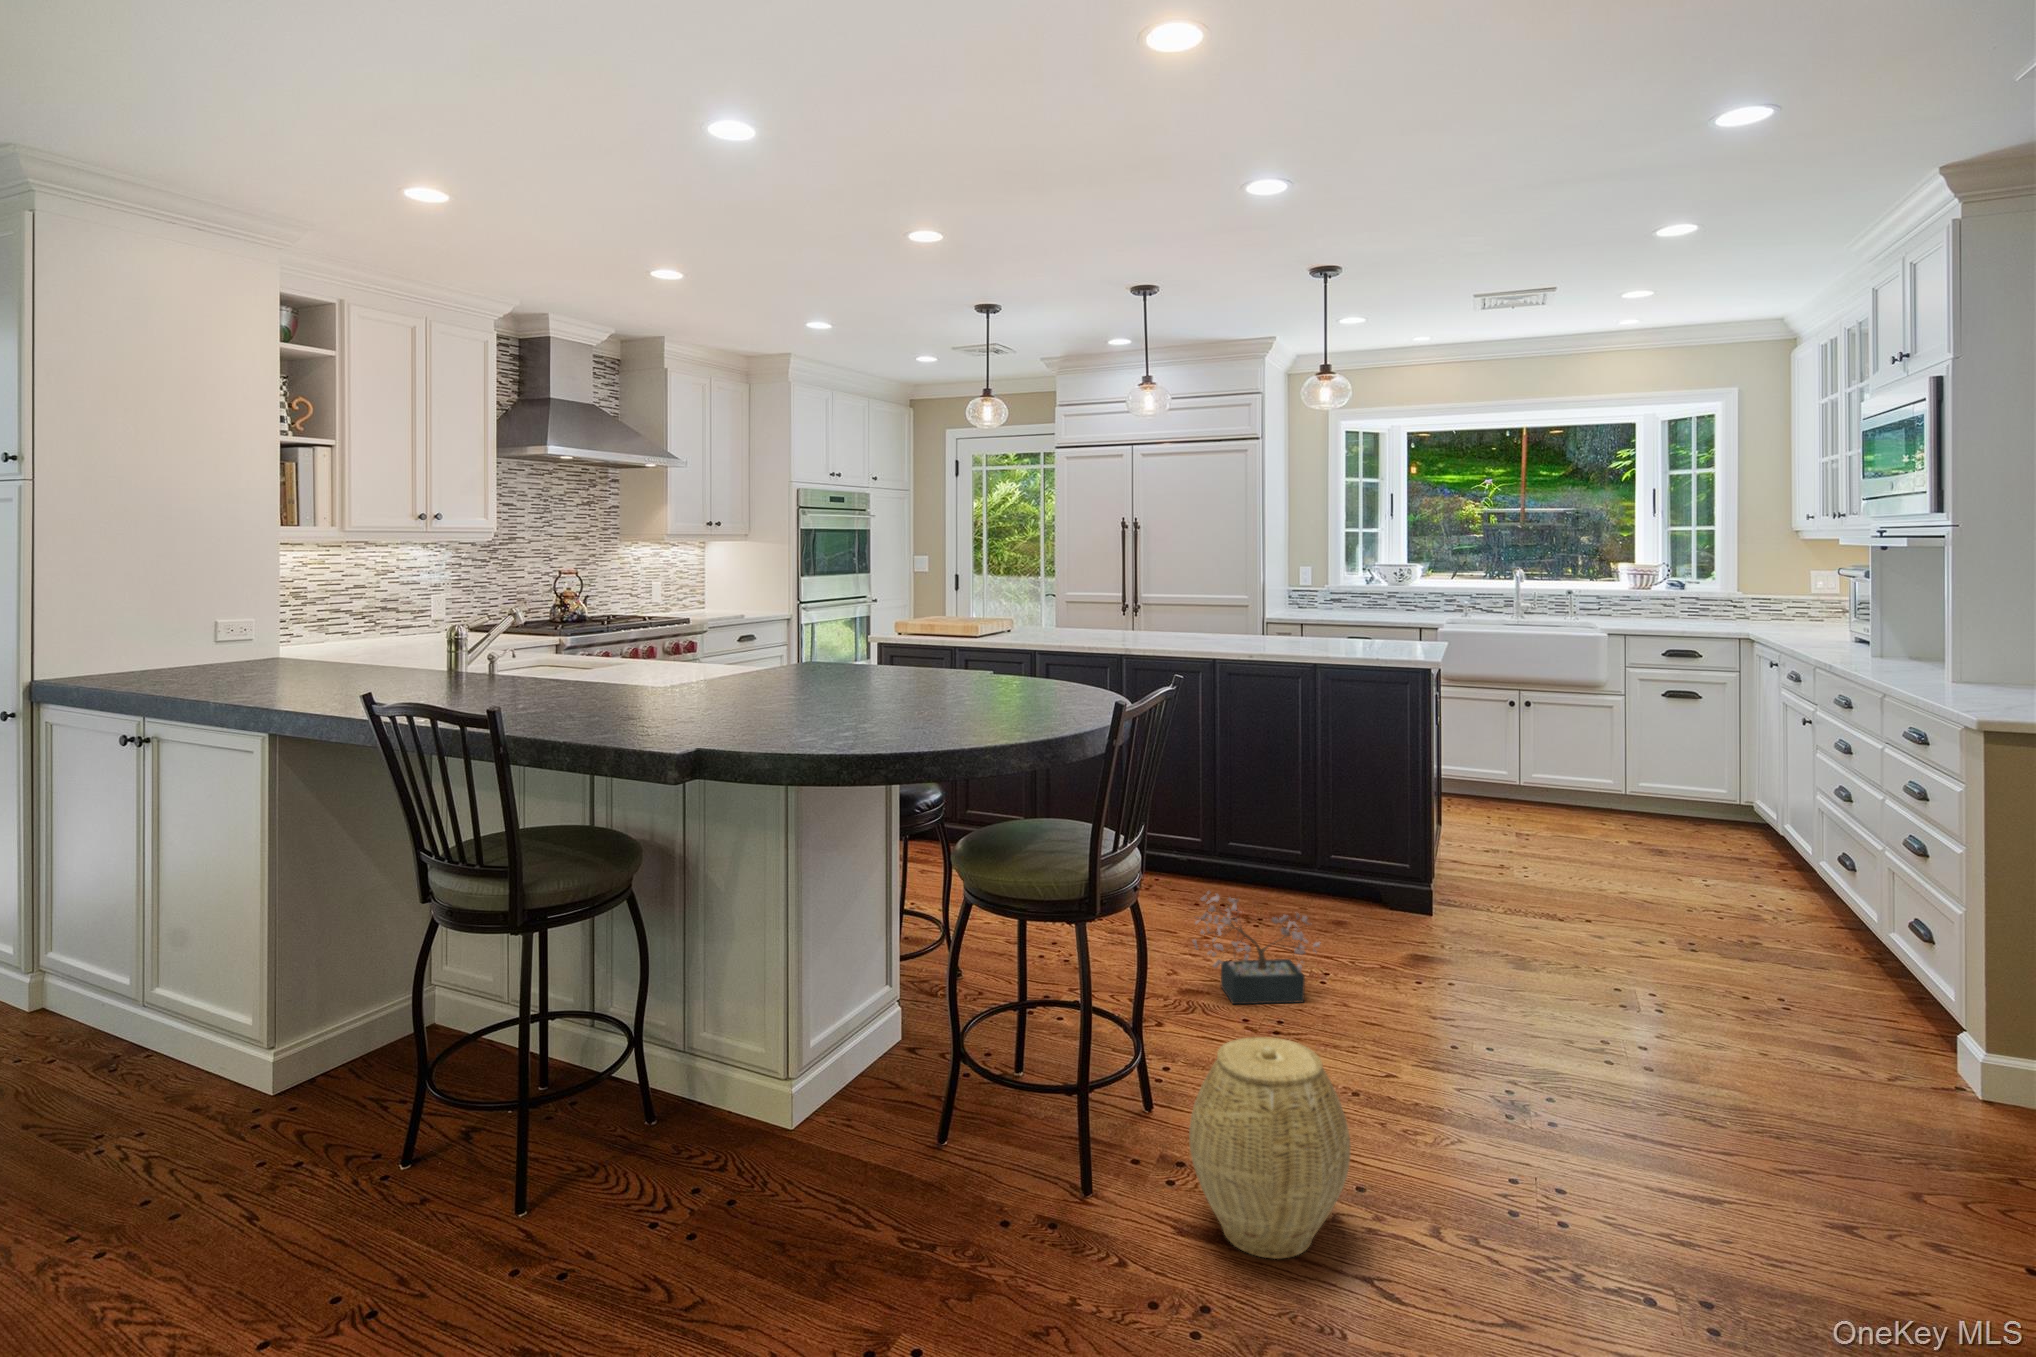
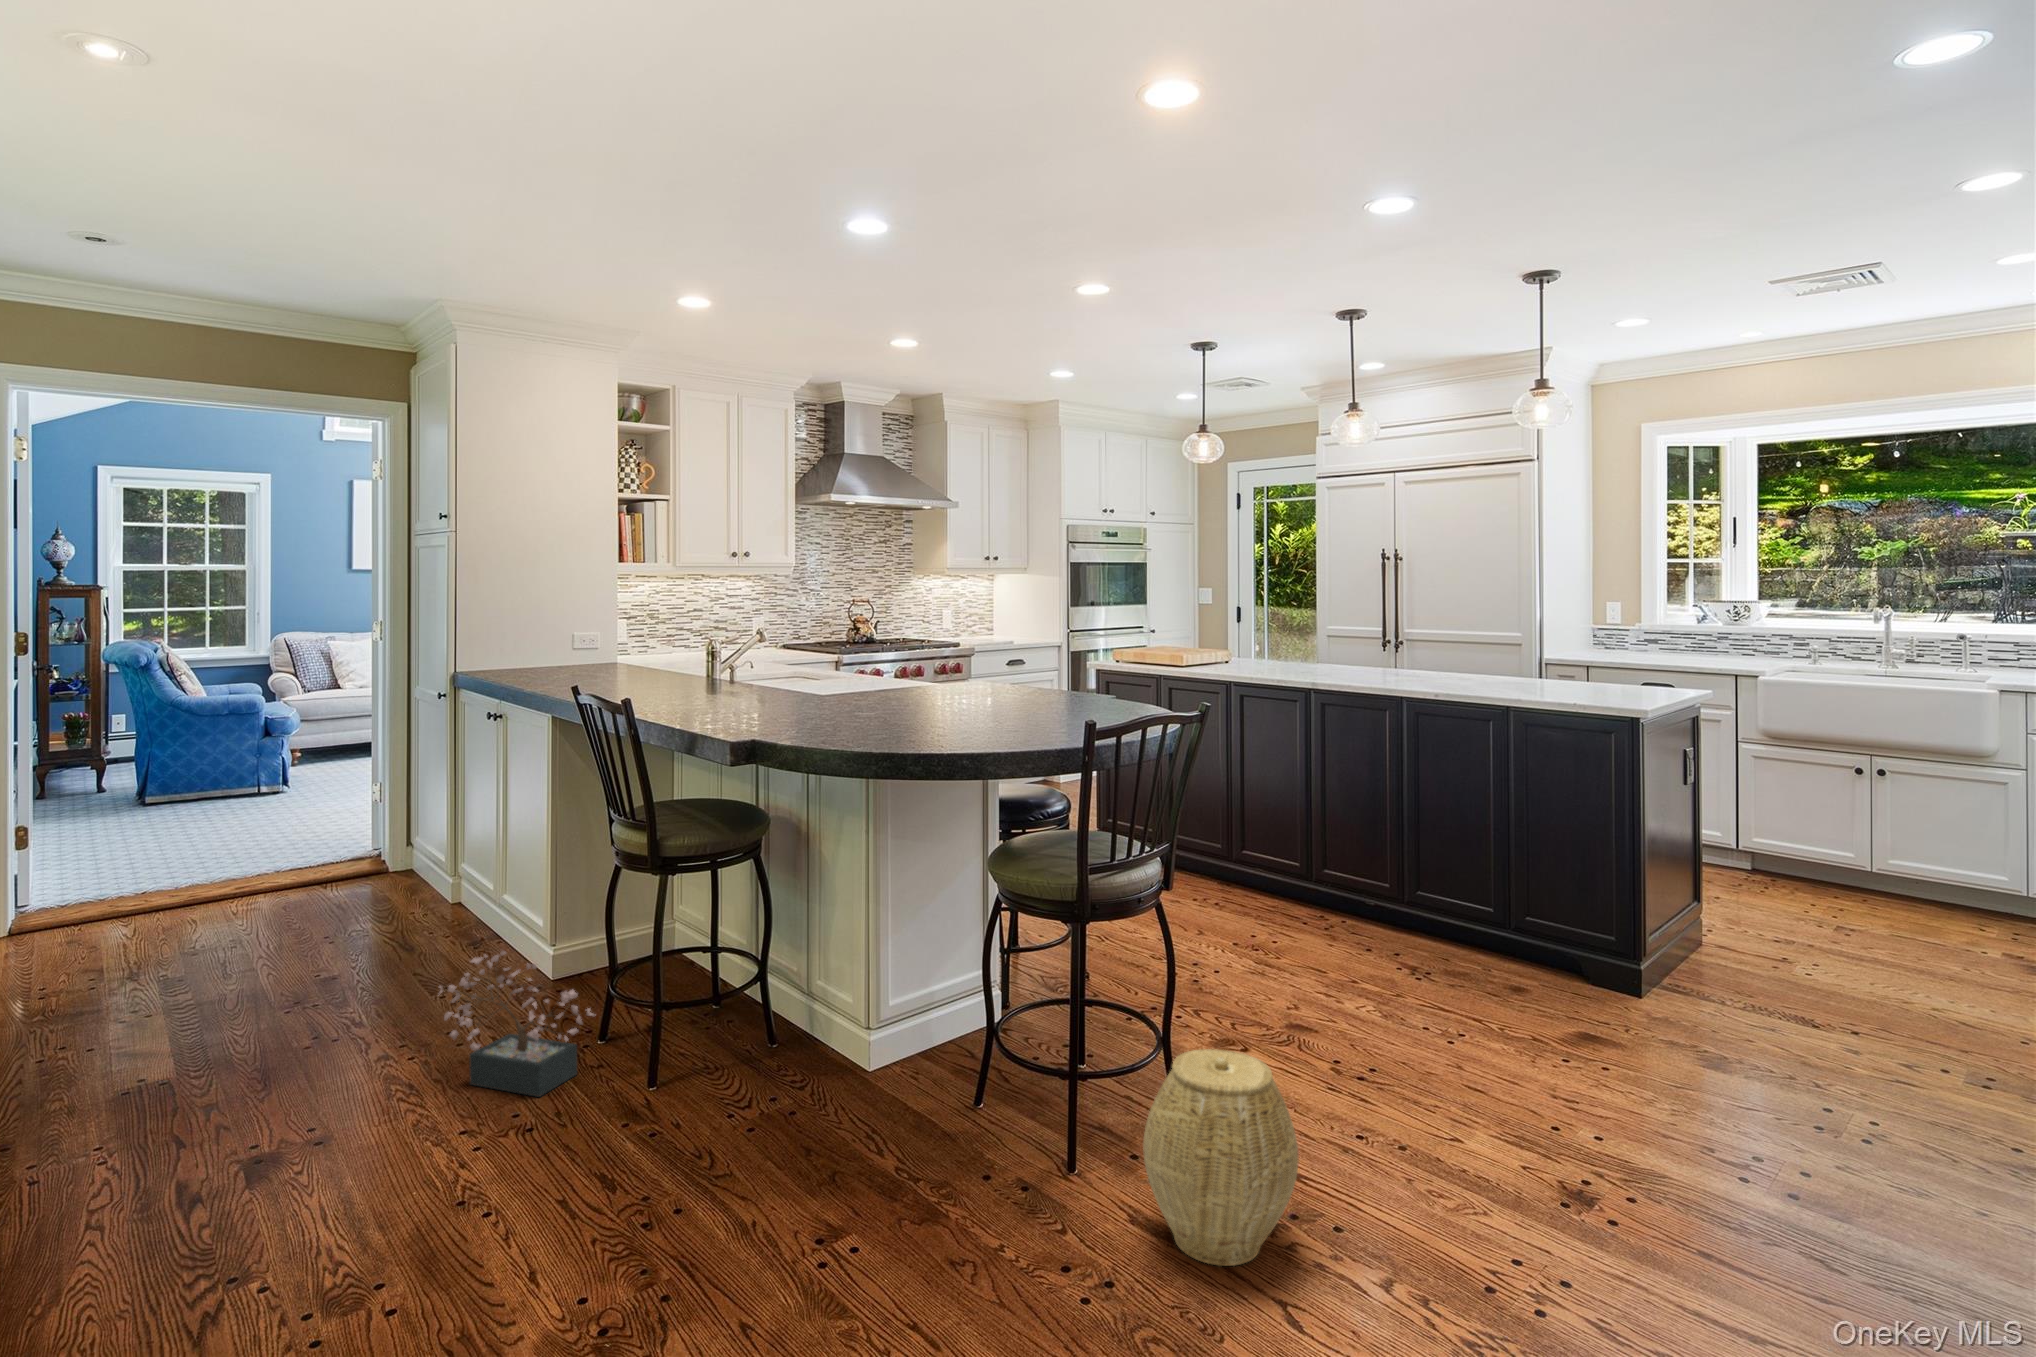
decorative plant: present [1193,891,1321,1004] -> present [439,951,595,1097]

